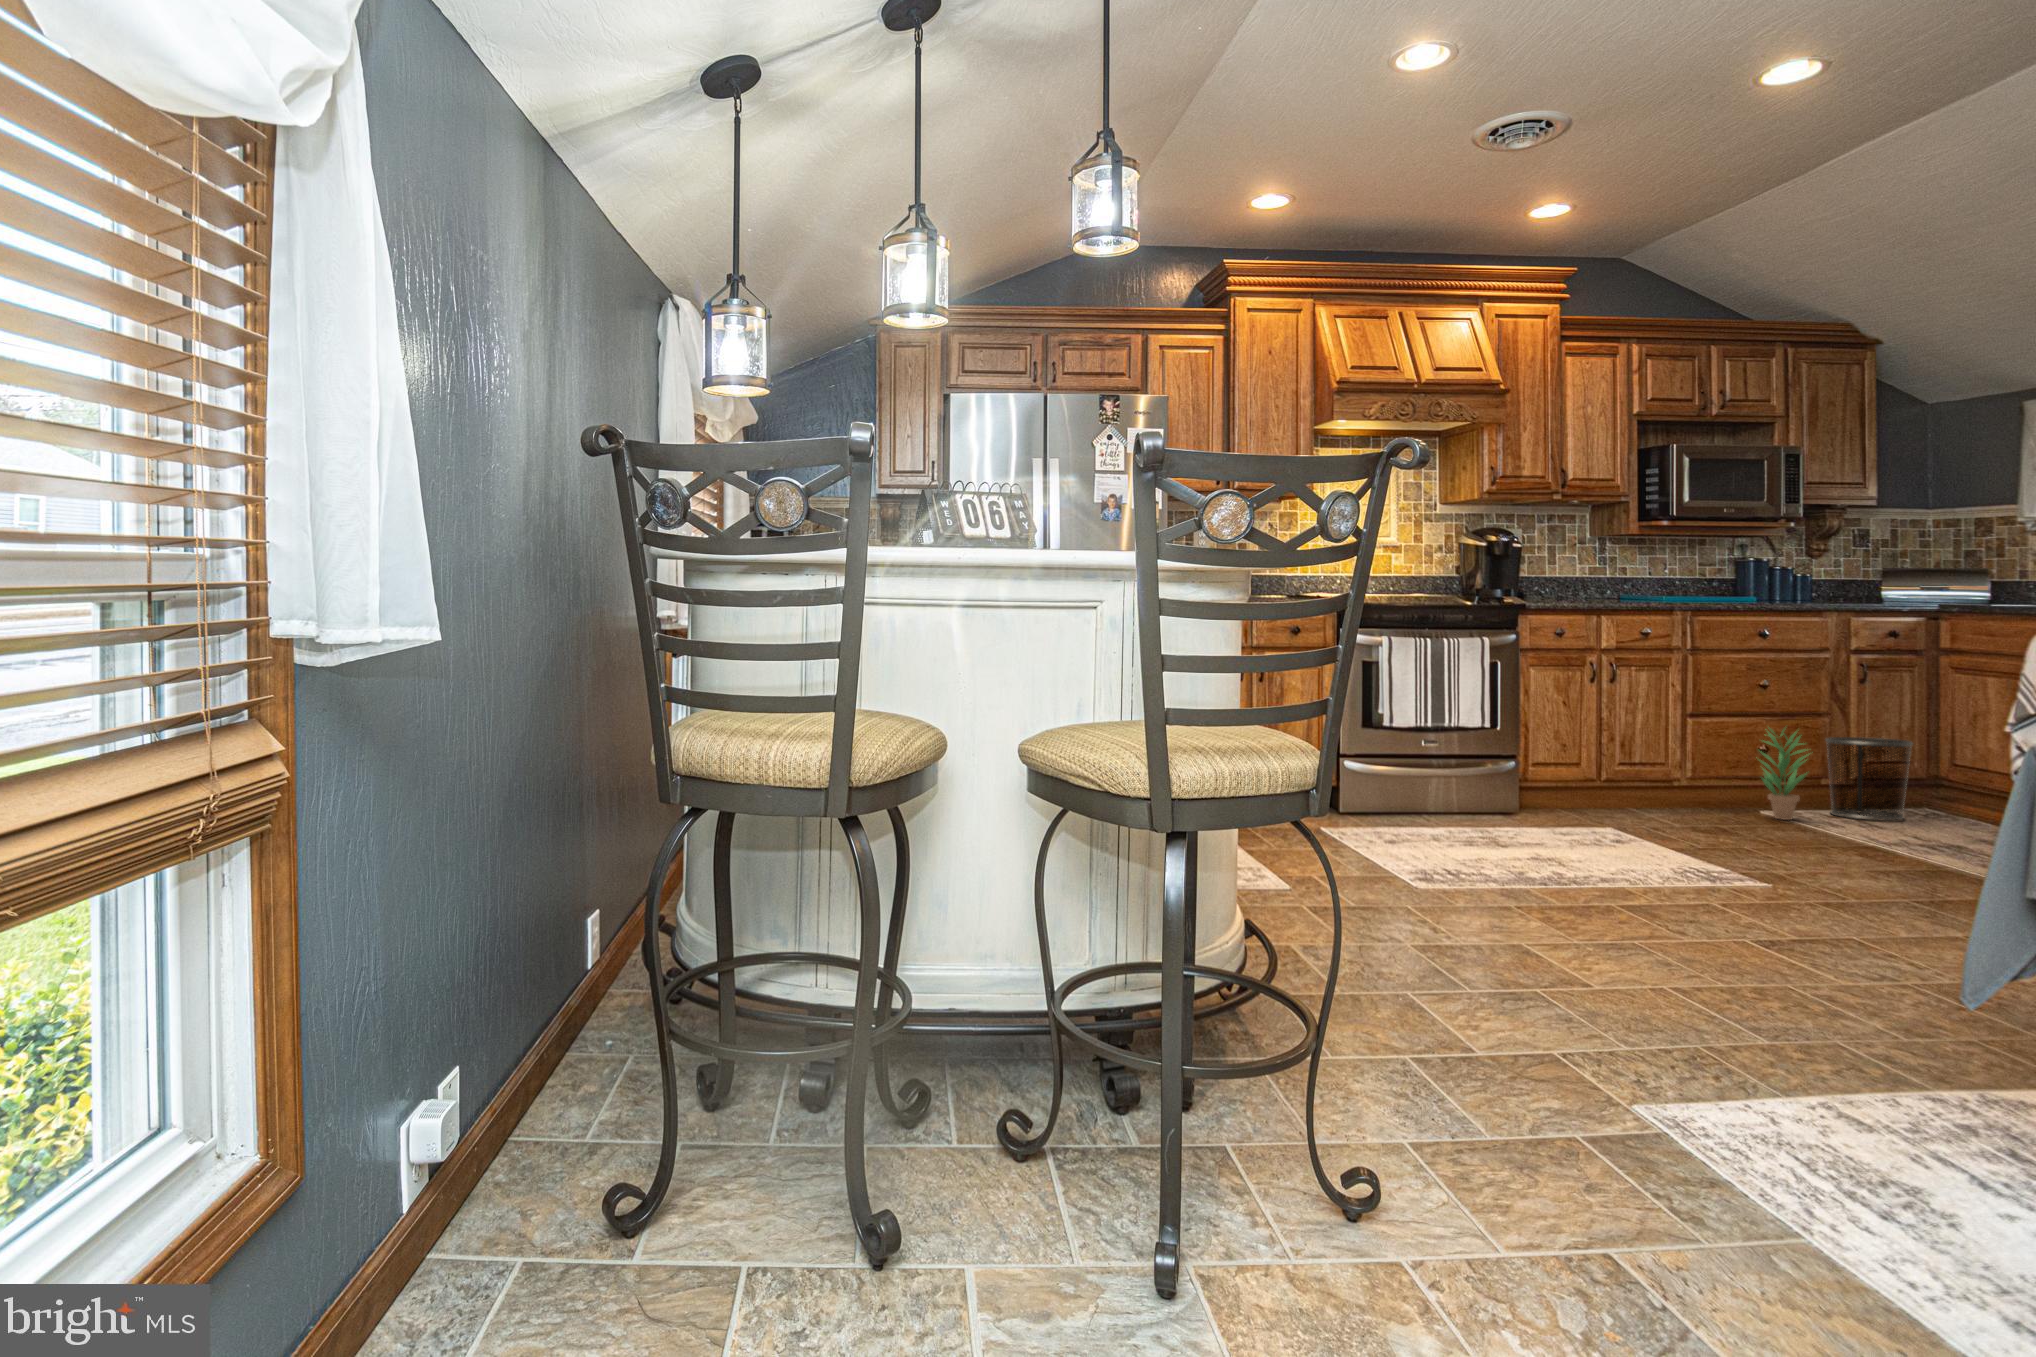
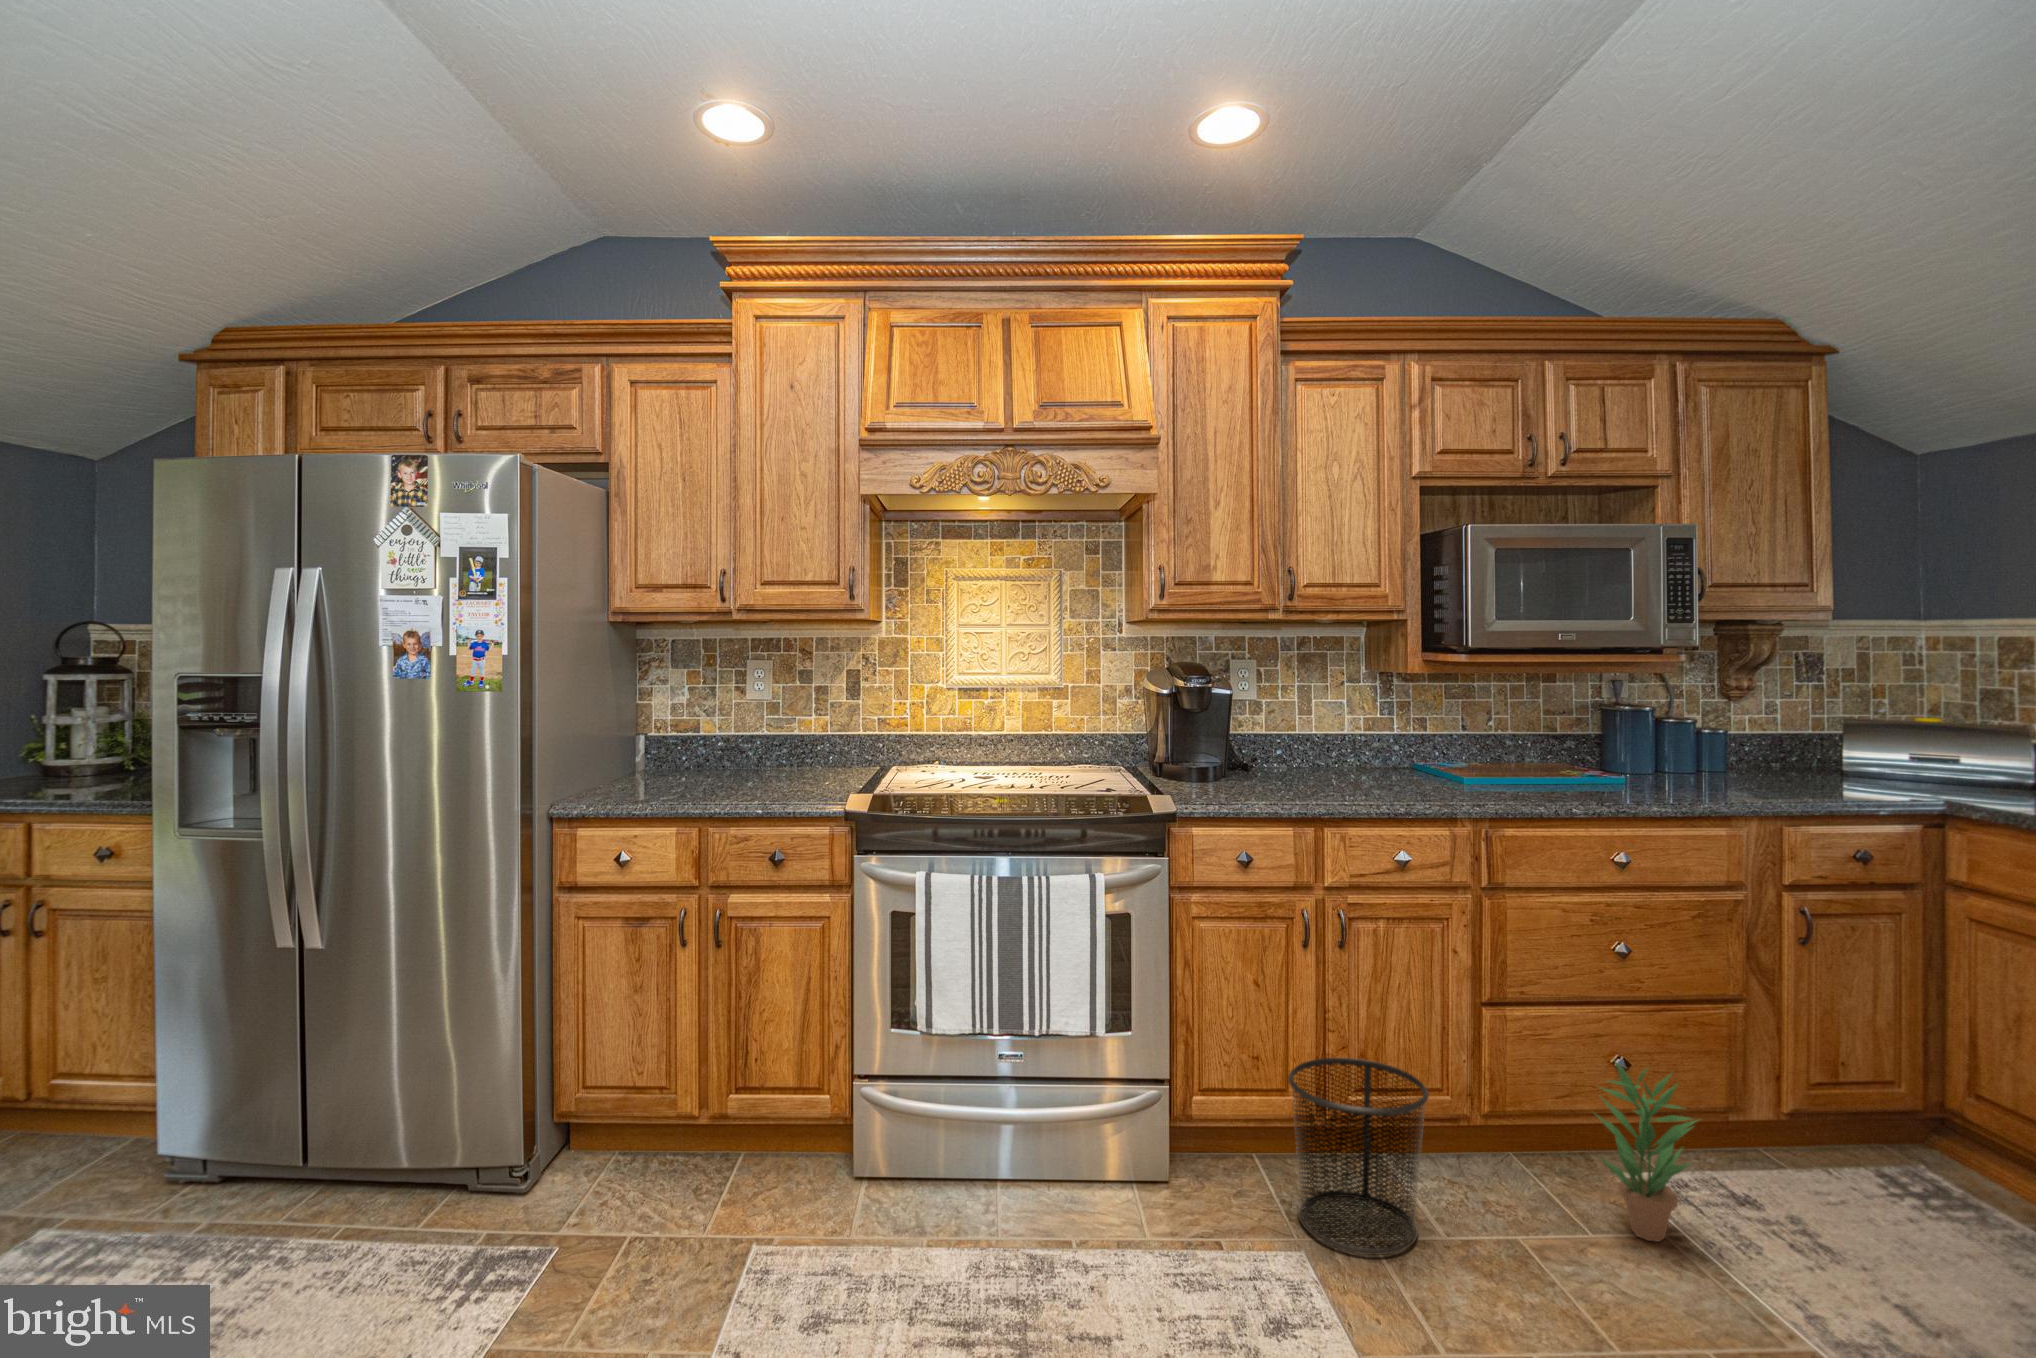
waste bin: present [1826,737,1913,821] -> present [1288,1058,1429,1255]

